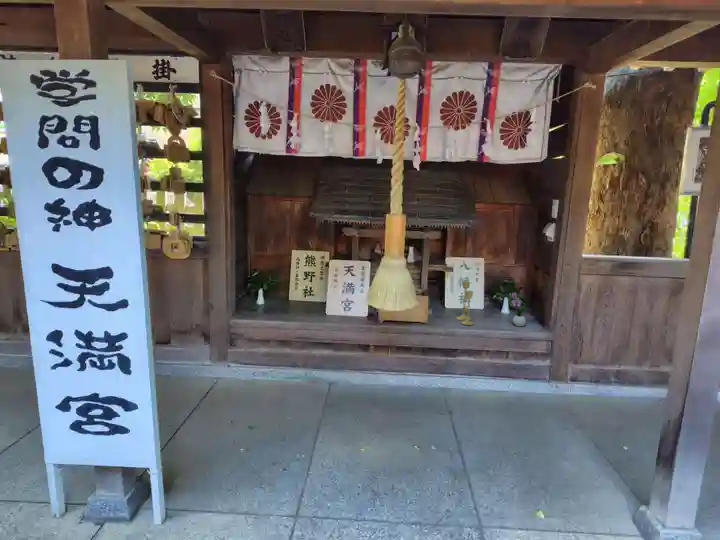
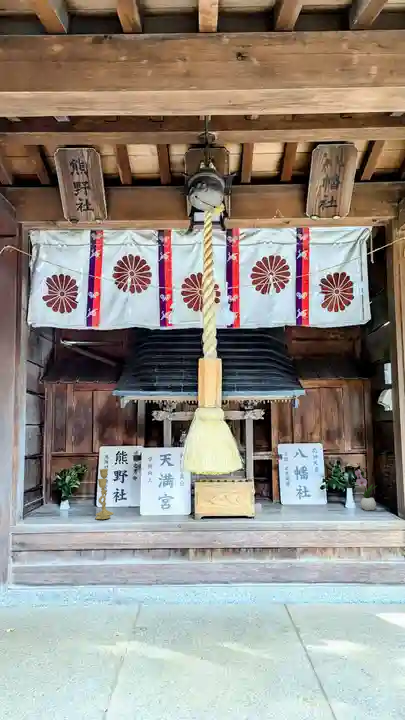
candlestick: present [456,281,474,325] -> present [96,469,114,519]

